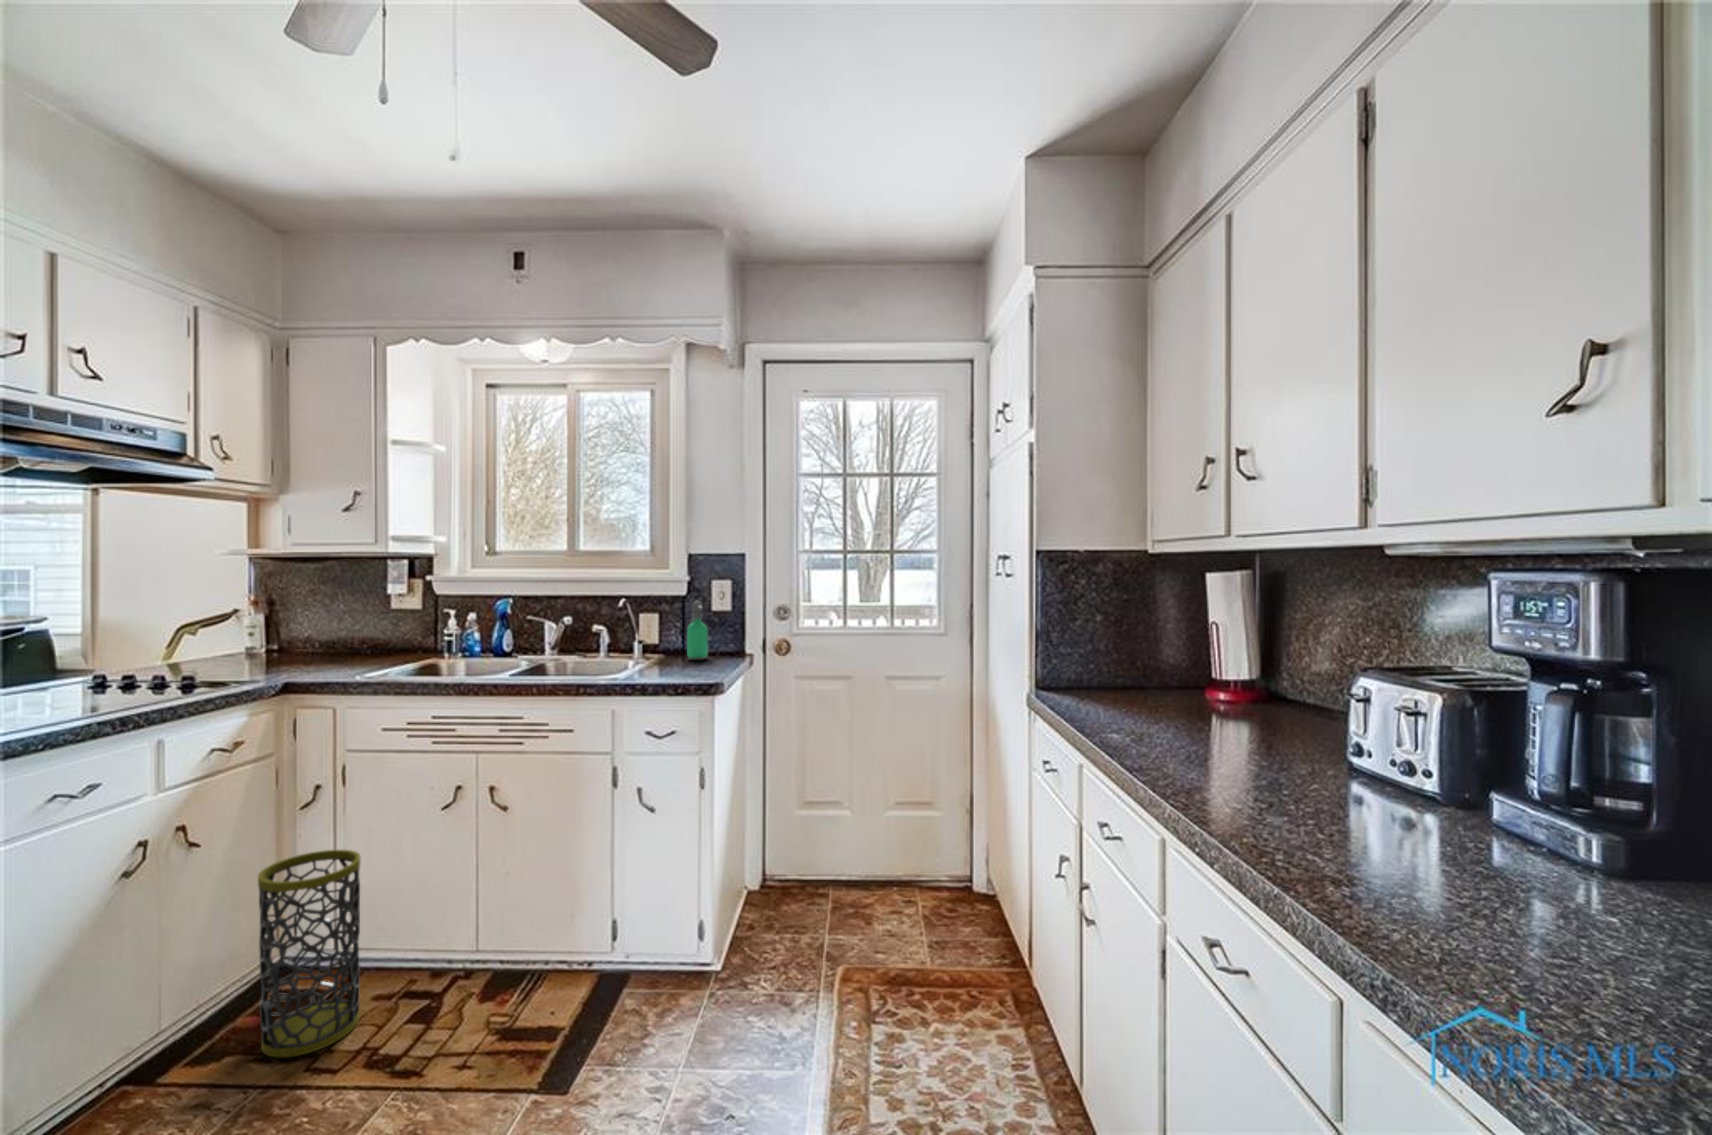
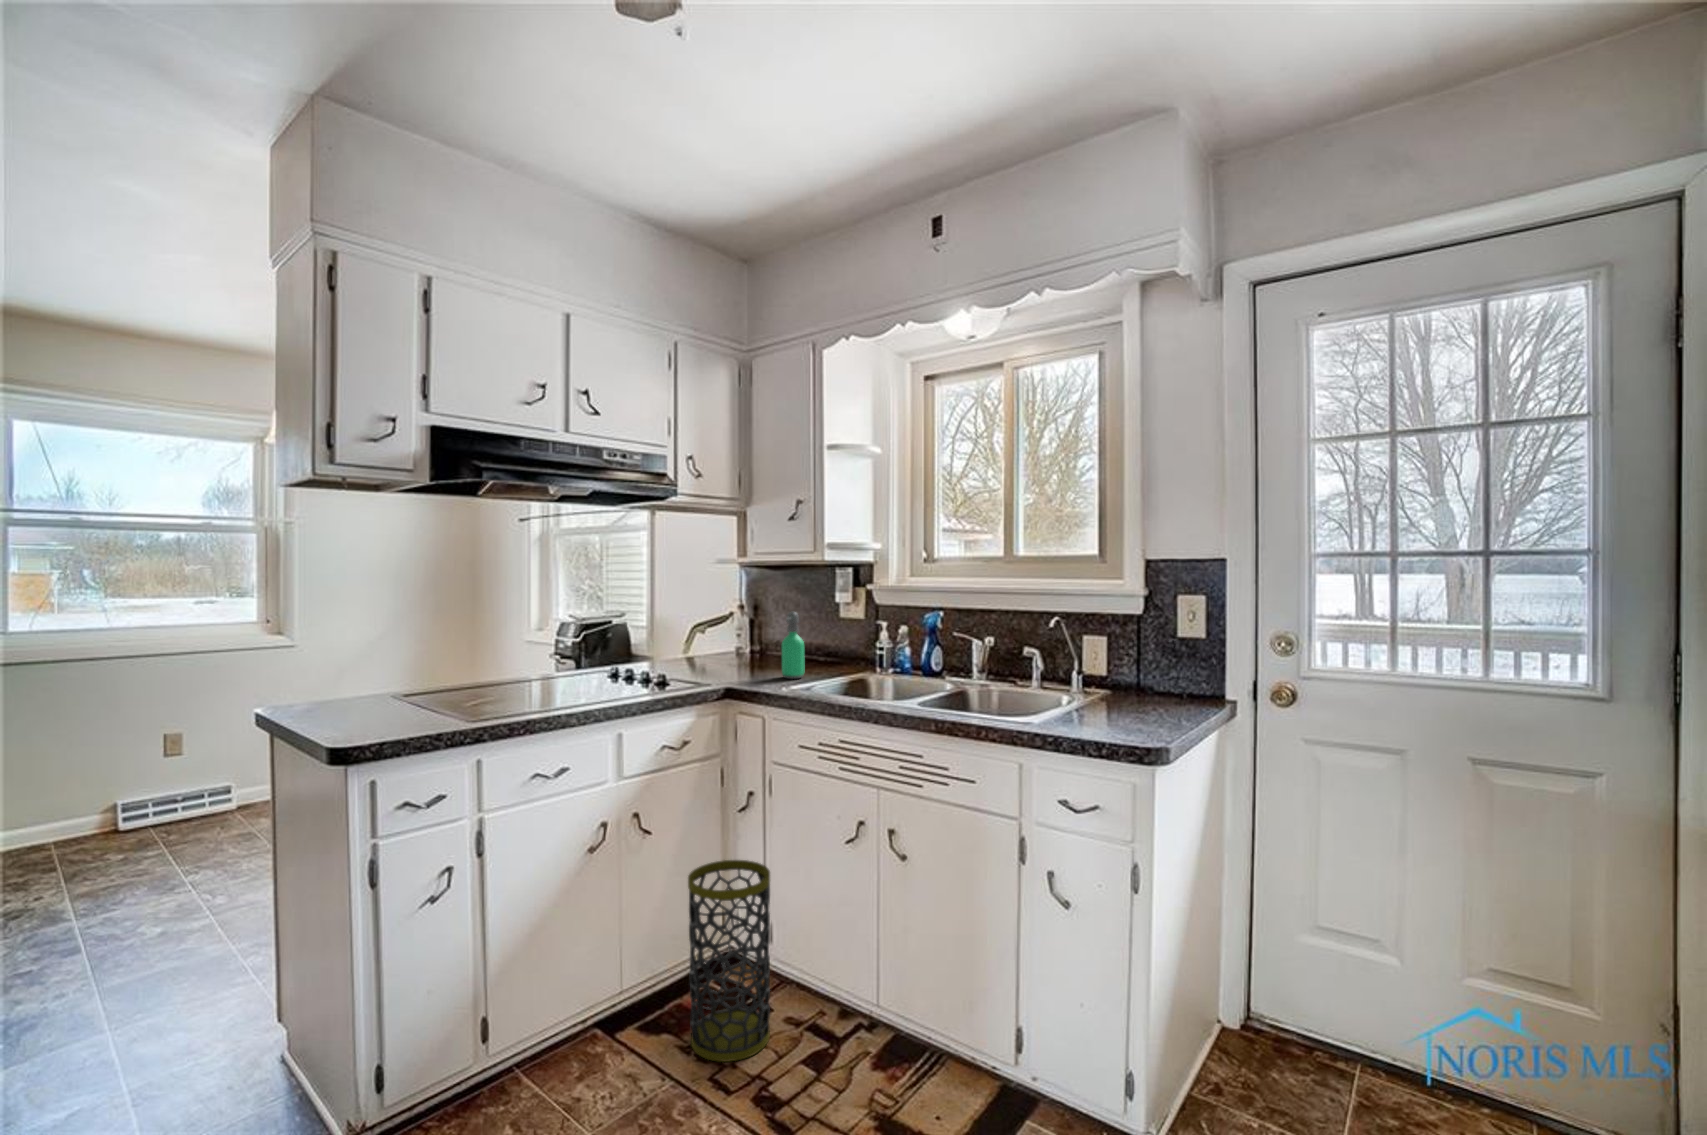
soap dispenser: present [687,601,708,660] -> present [782,612,804,679]

